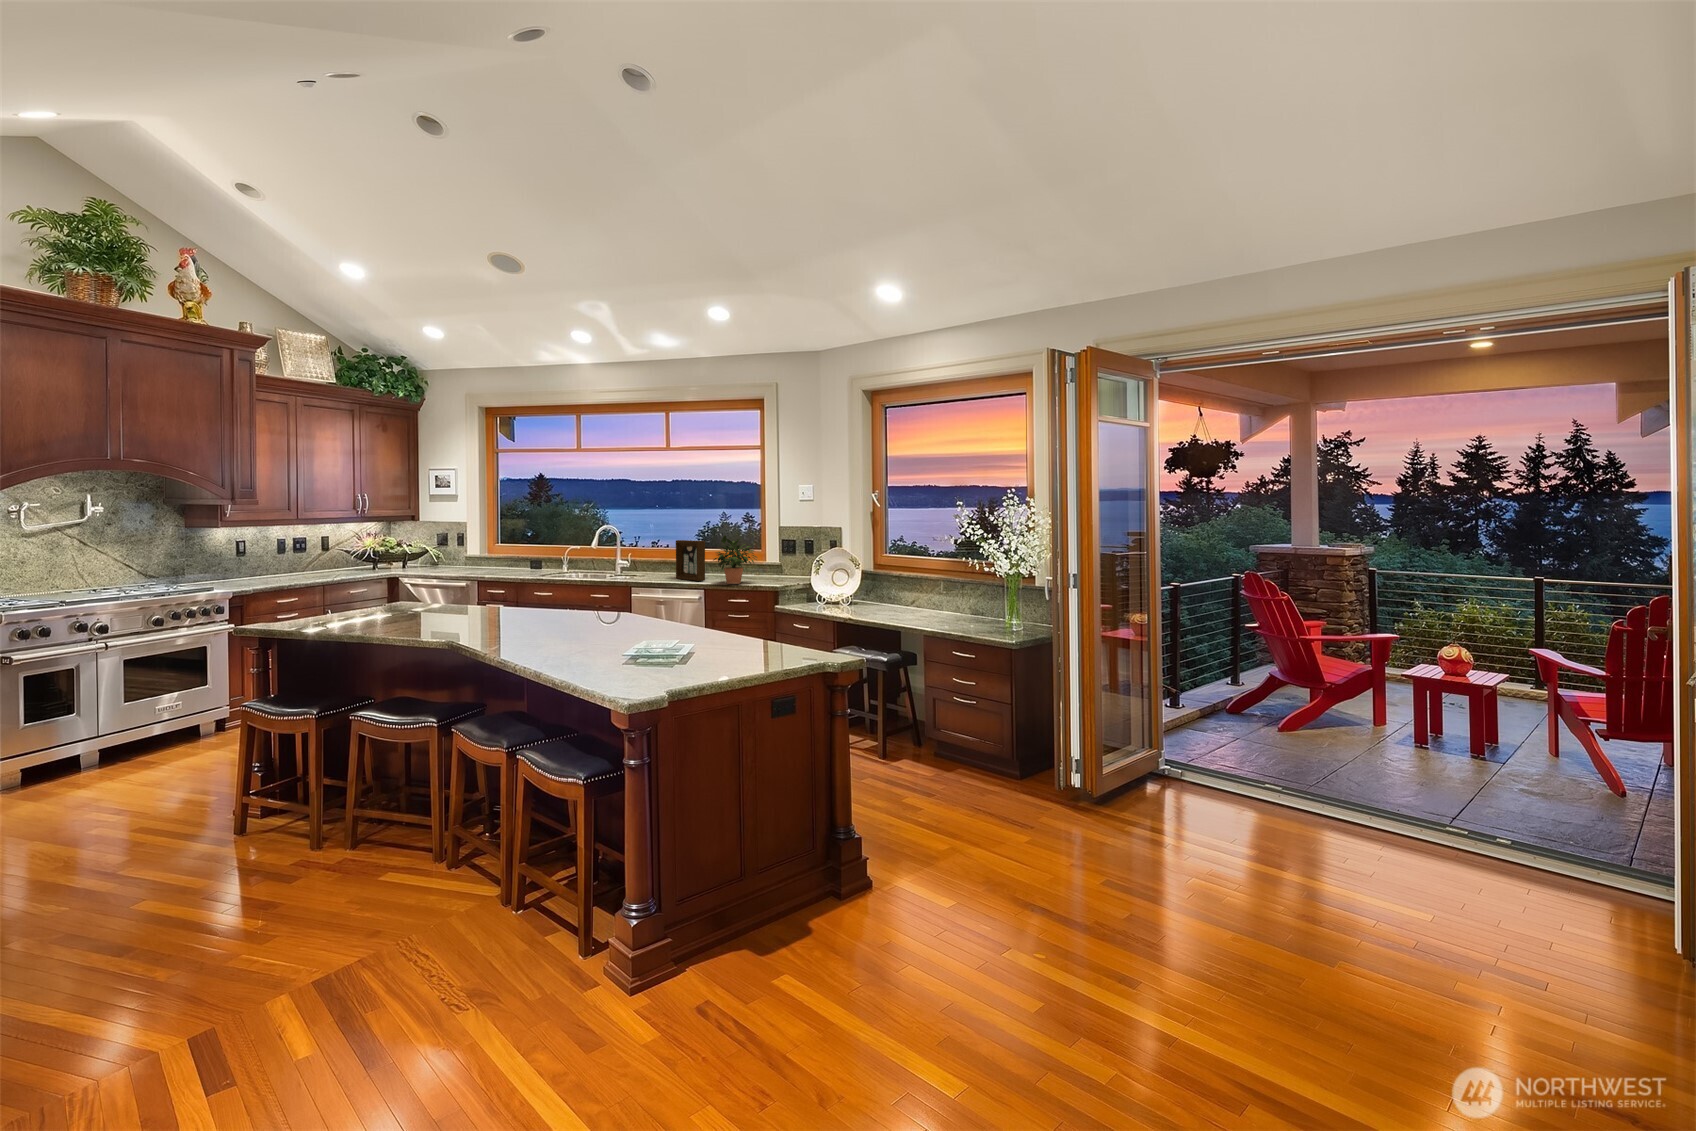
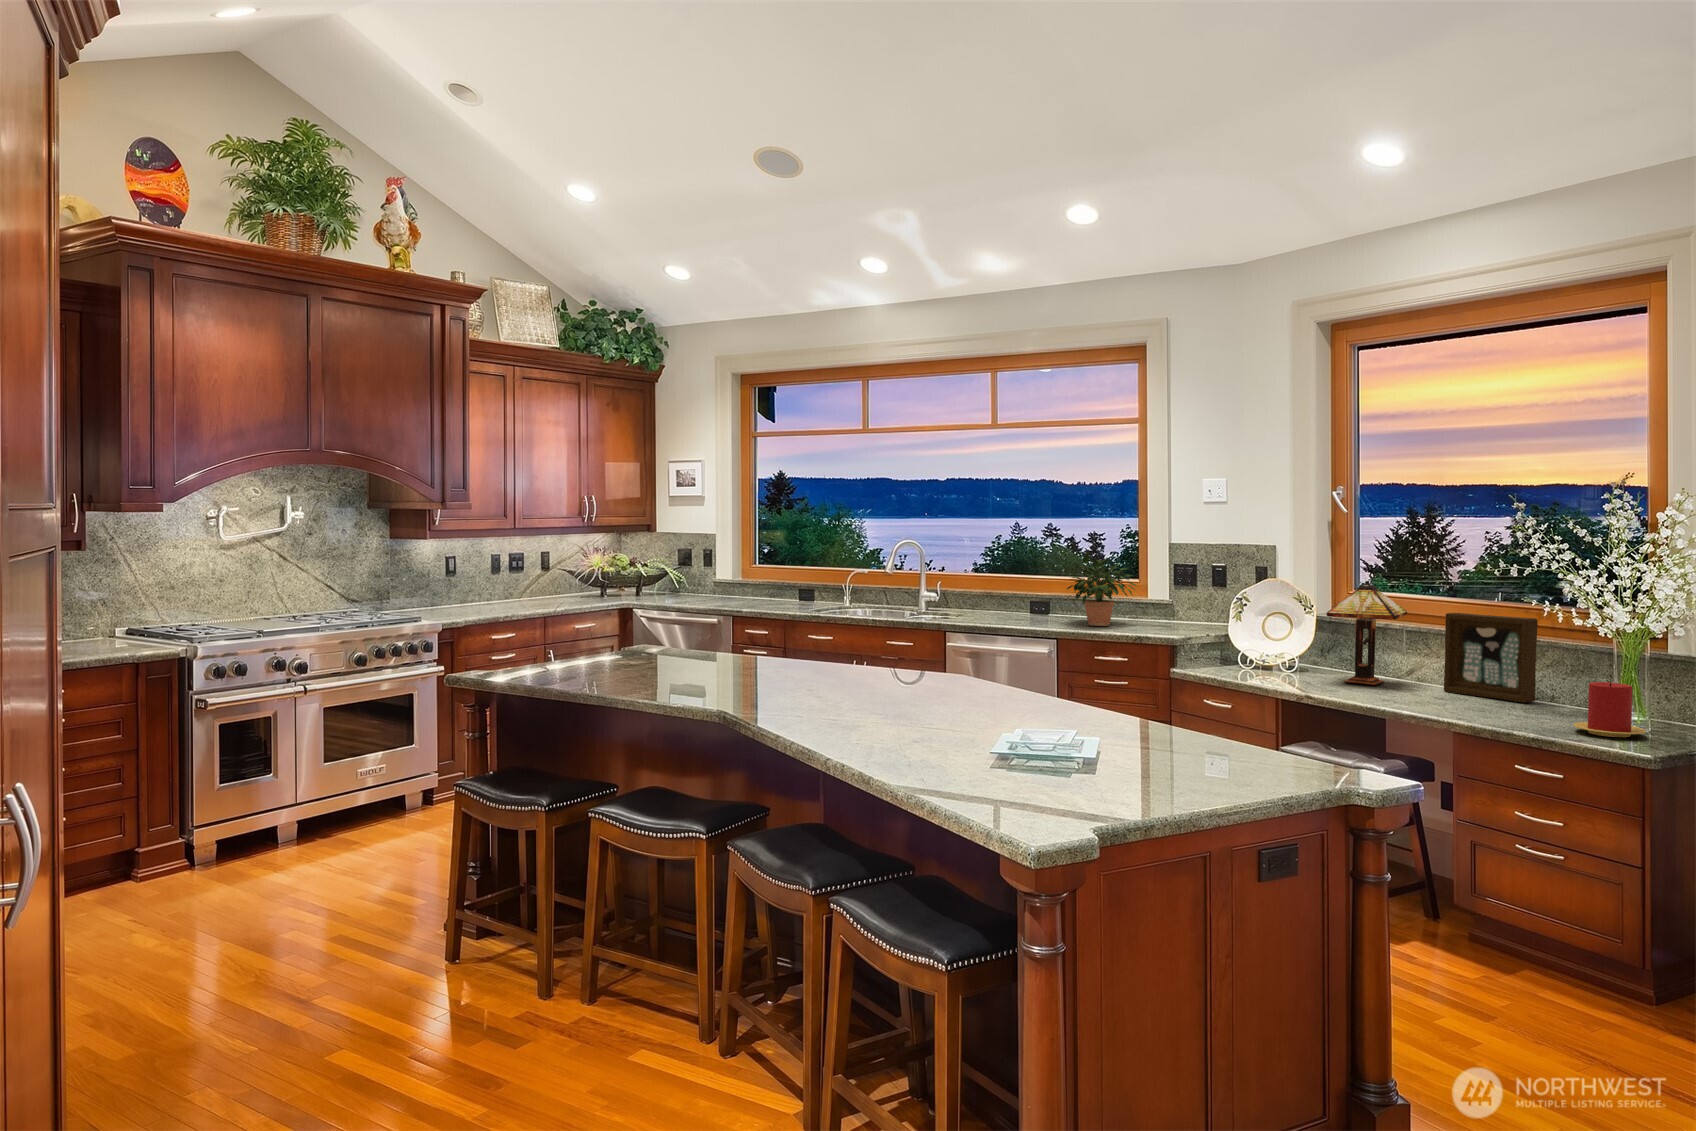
picture frame: present [676,540,705,581] -> present [1444,613,1538,703]
table lamp: none [858,552,906,615] -> present [1326,581,1407,685]
candle: none [968,606,1002,635] -> present [1574,682,1646,737]

